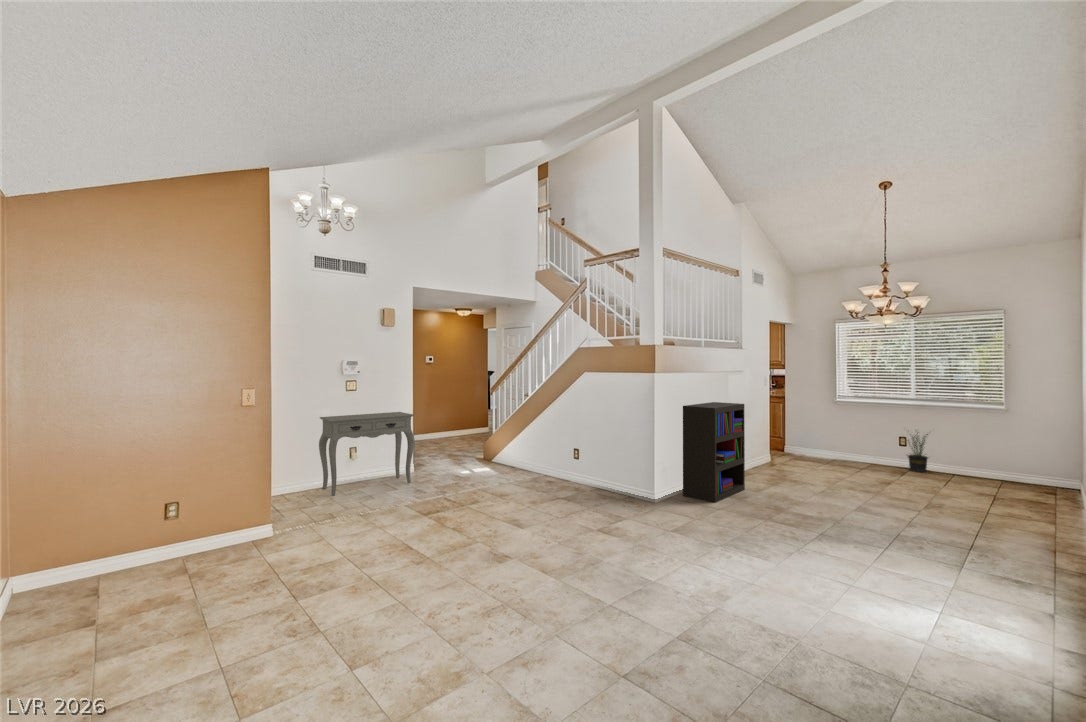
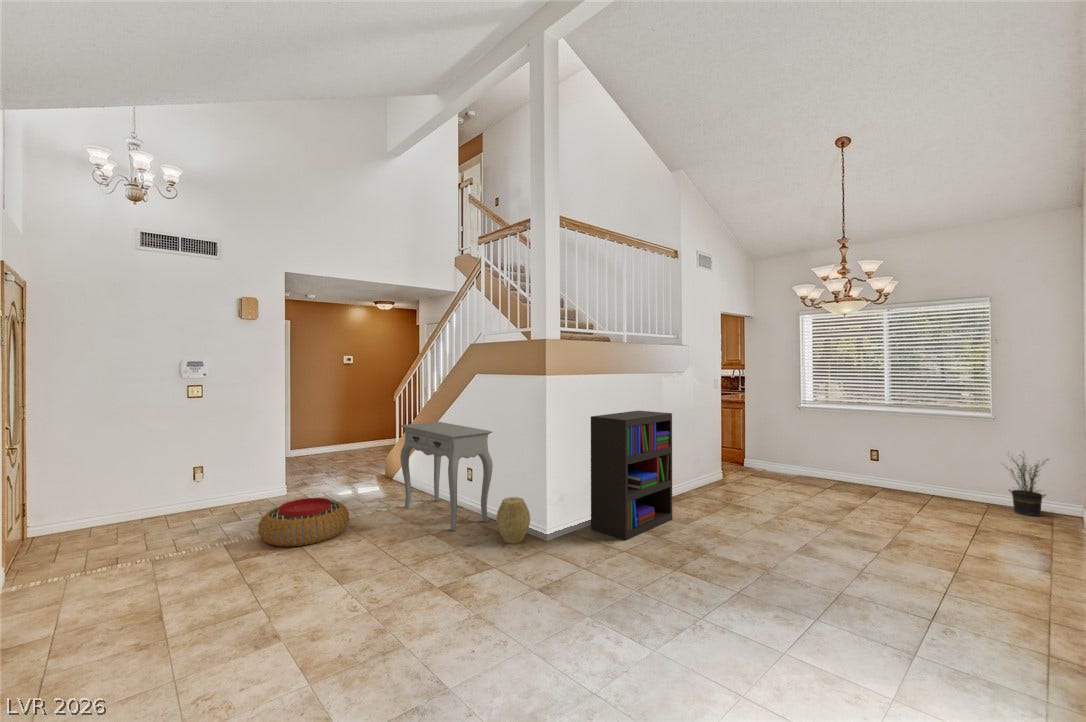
console table: present [319,412,415,496] -> present [400,422,493,531]
potted plant: present [907,433,928,472] -> present [1009,455,1049,516]
woven basket: none [613,469,640,504] -> present [496,497,530,544]
pouf: none [426,471,491,506] -> present [258,498,349,547]

